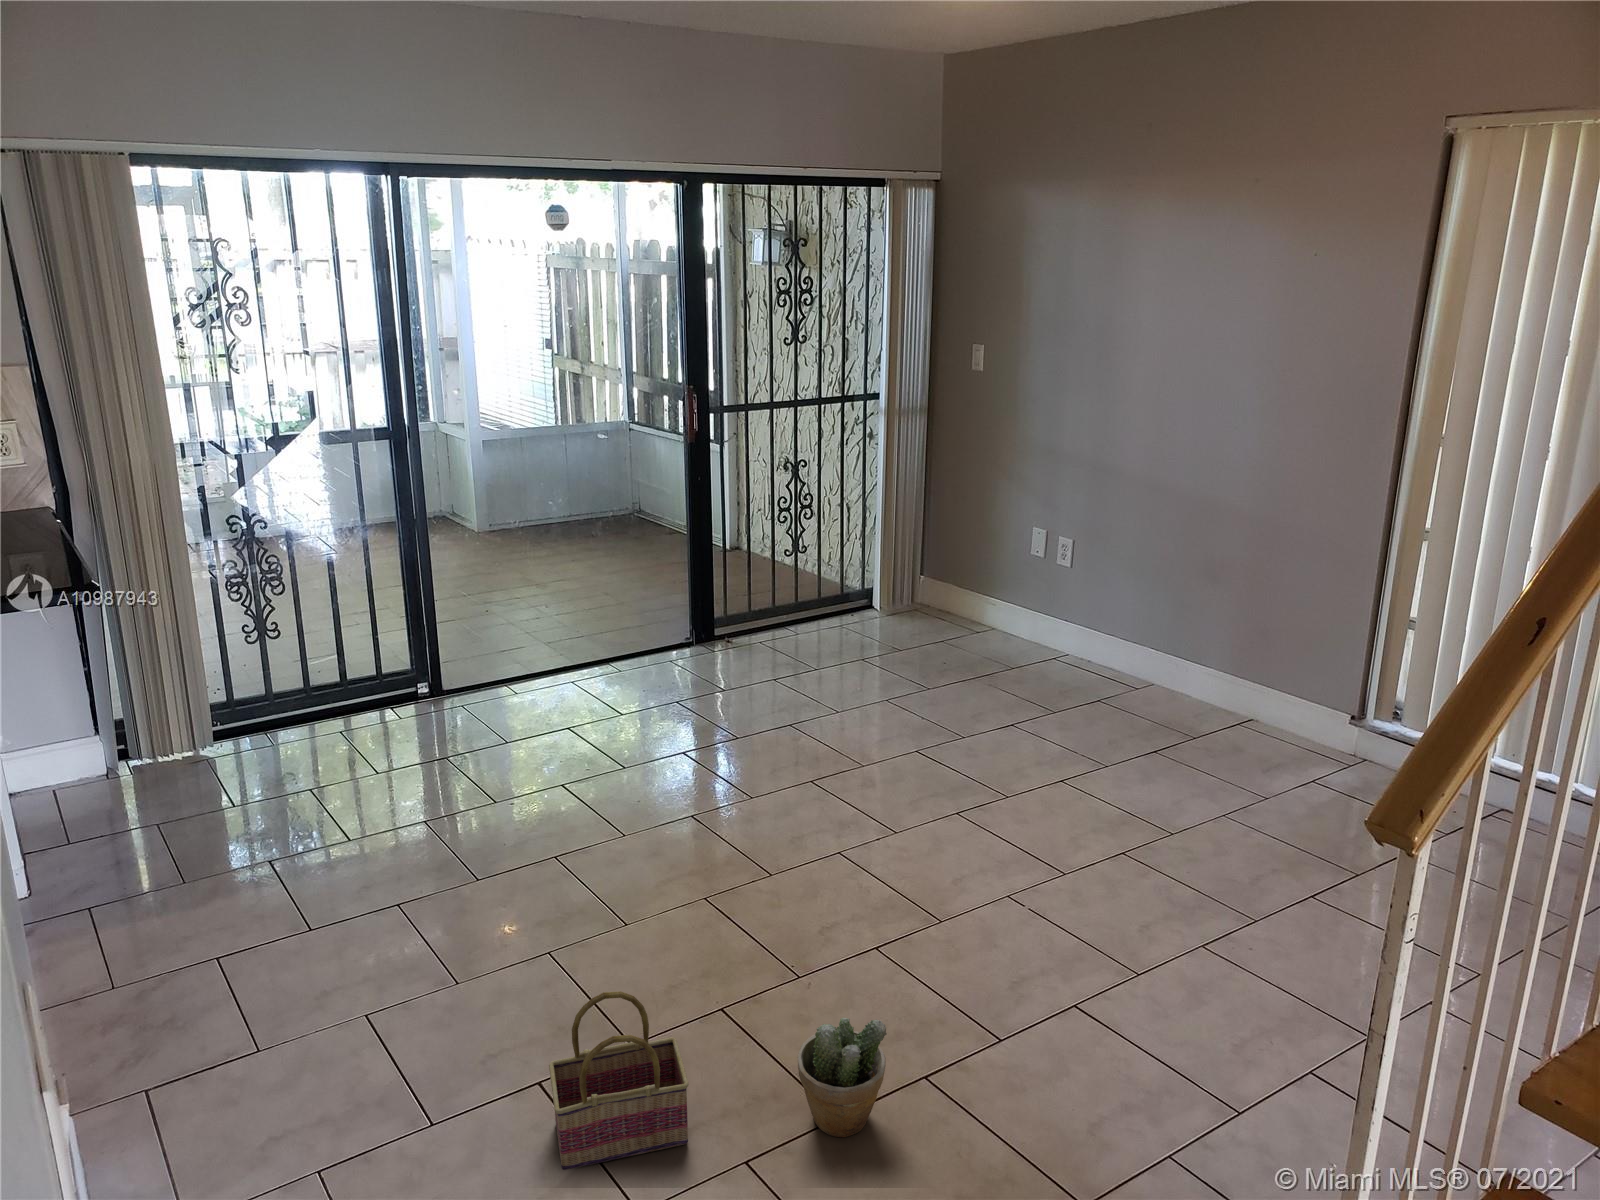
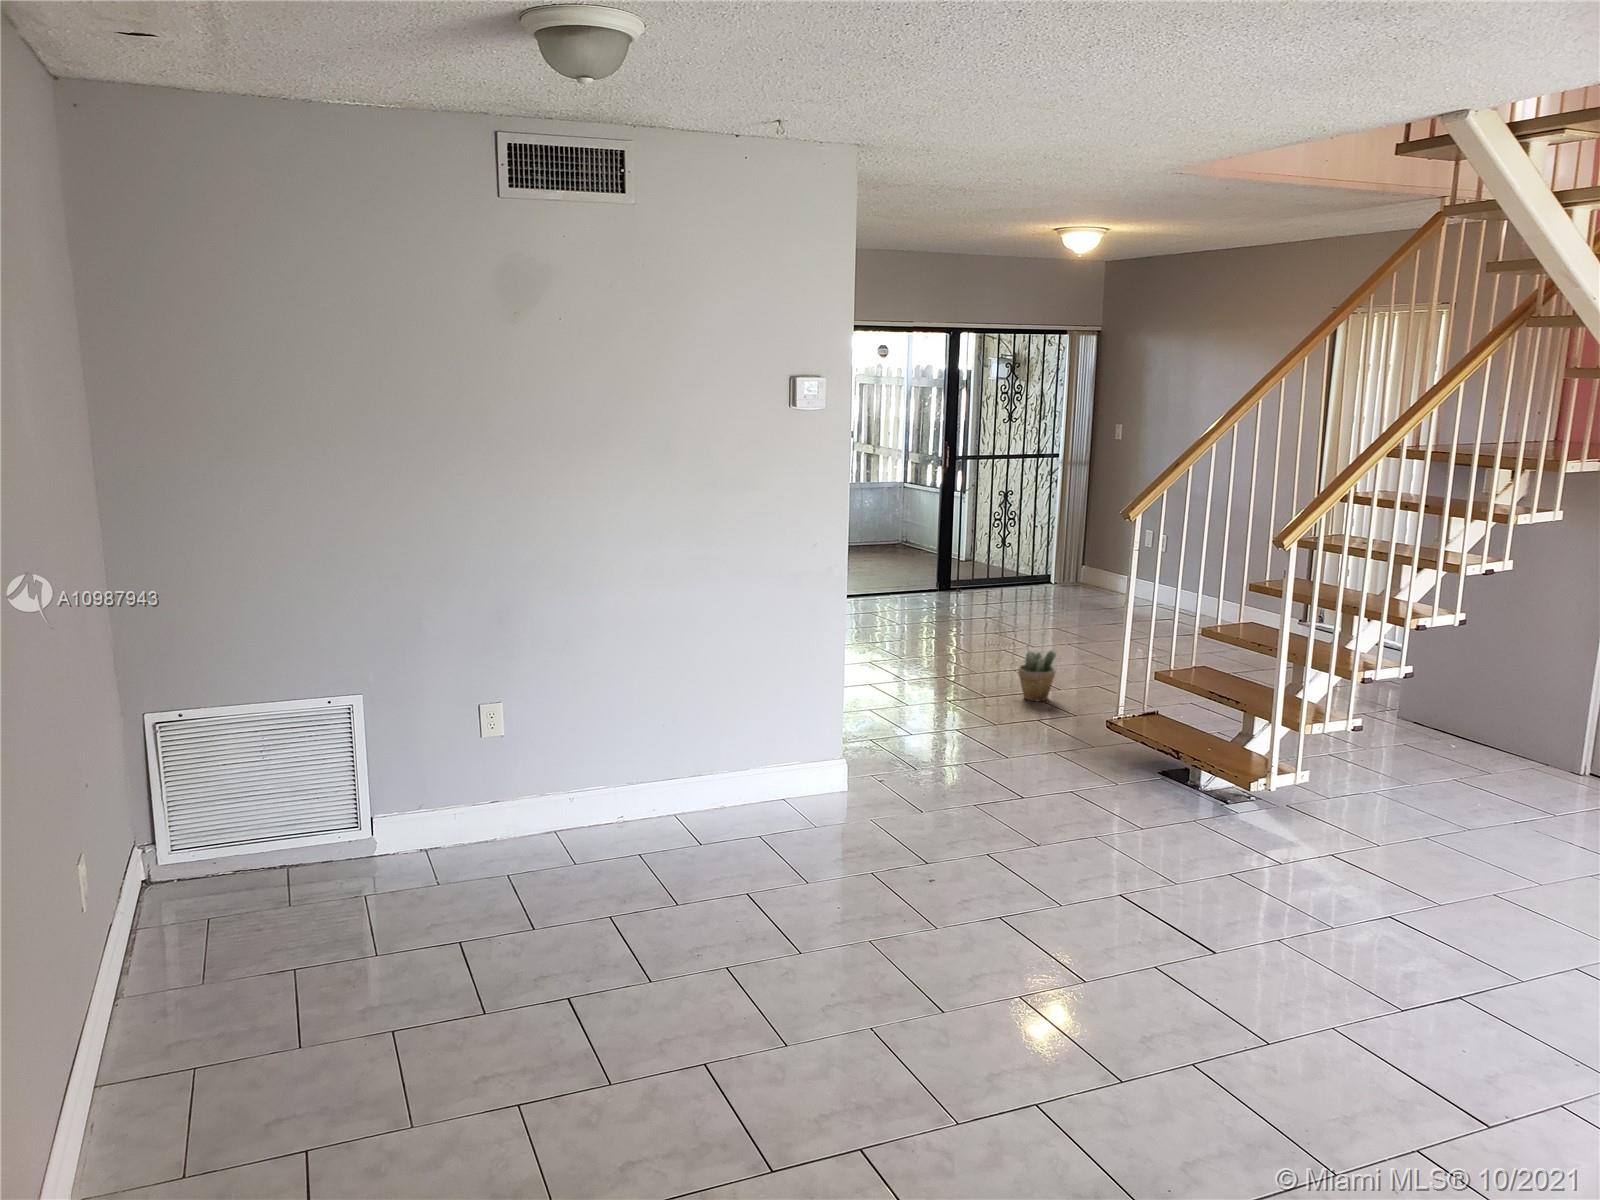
basket: present [549,991,689,1170] -> none [915,634,974,700]

